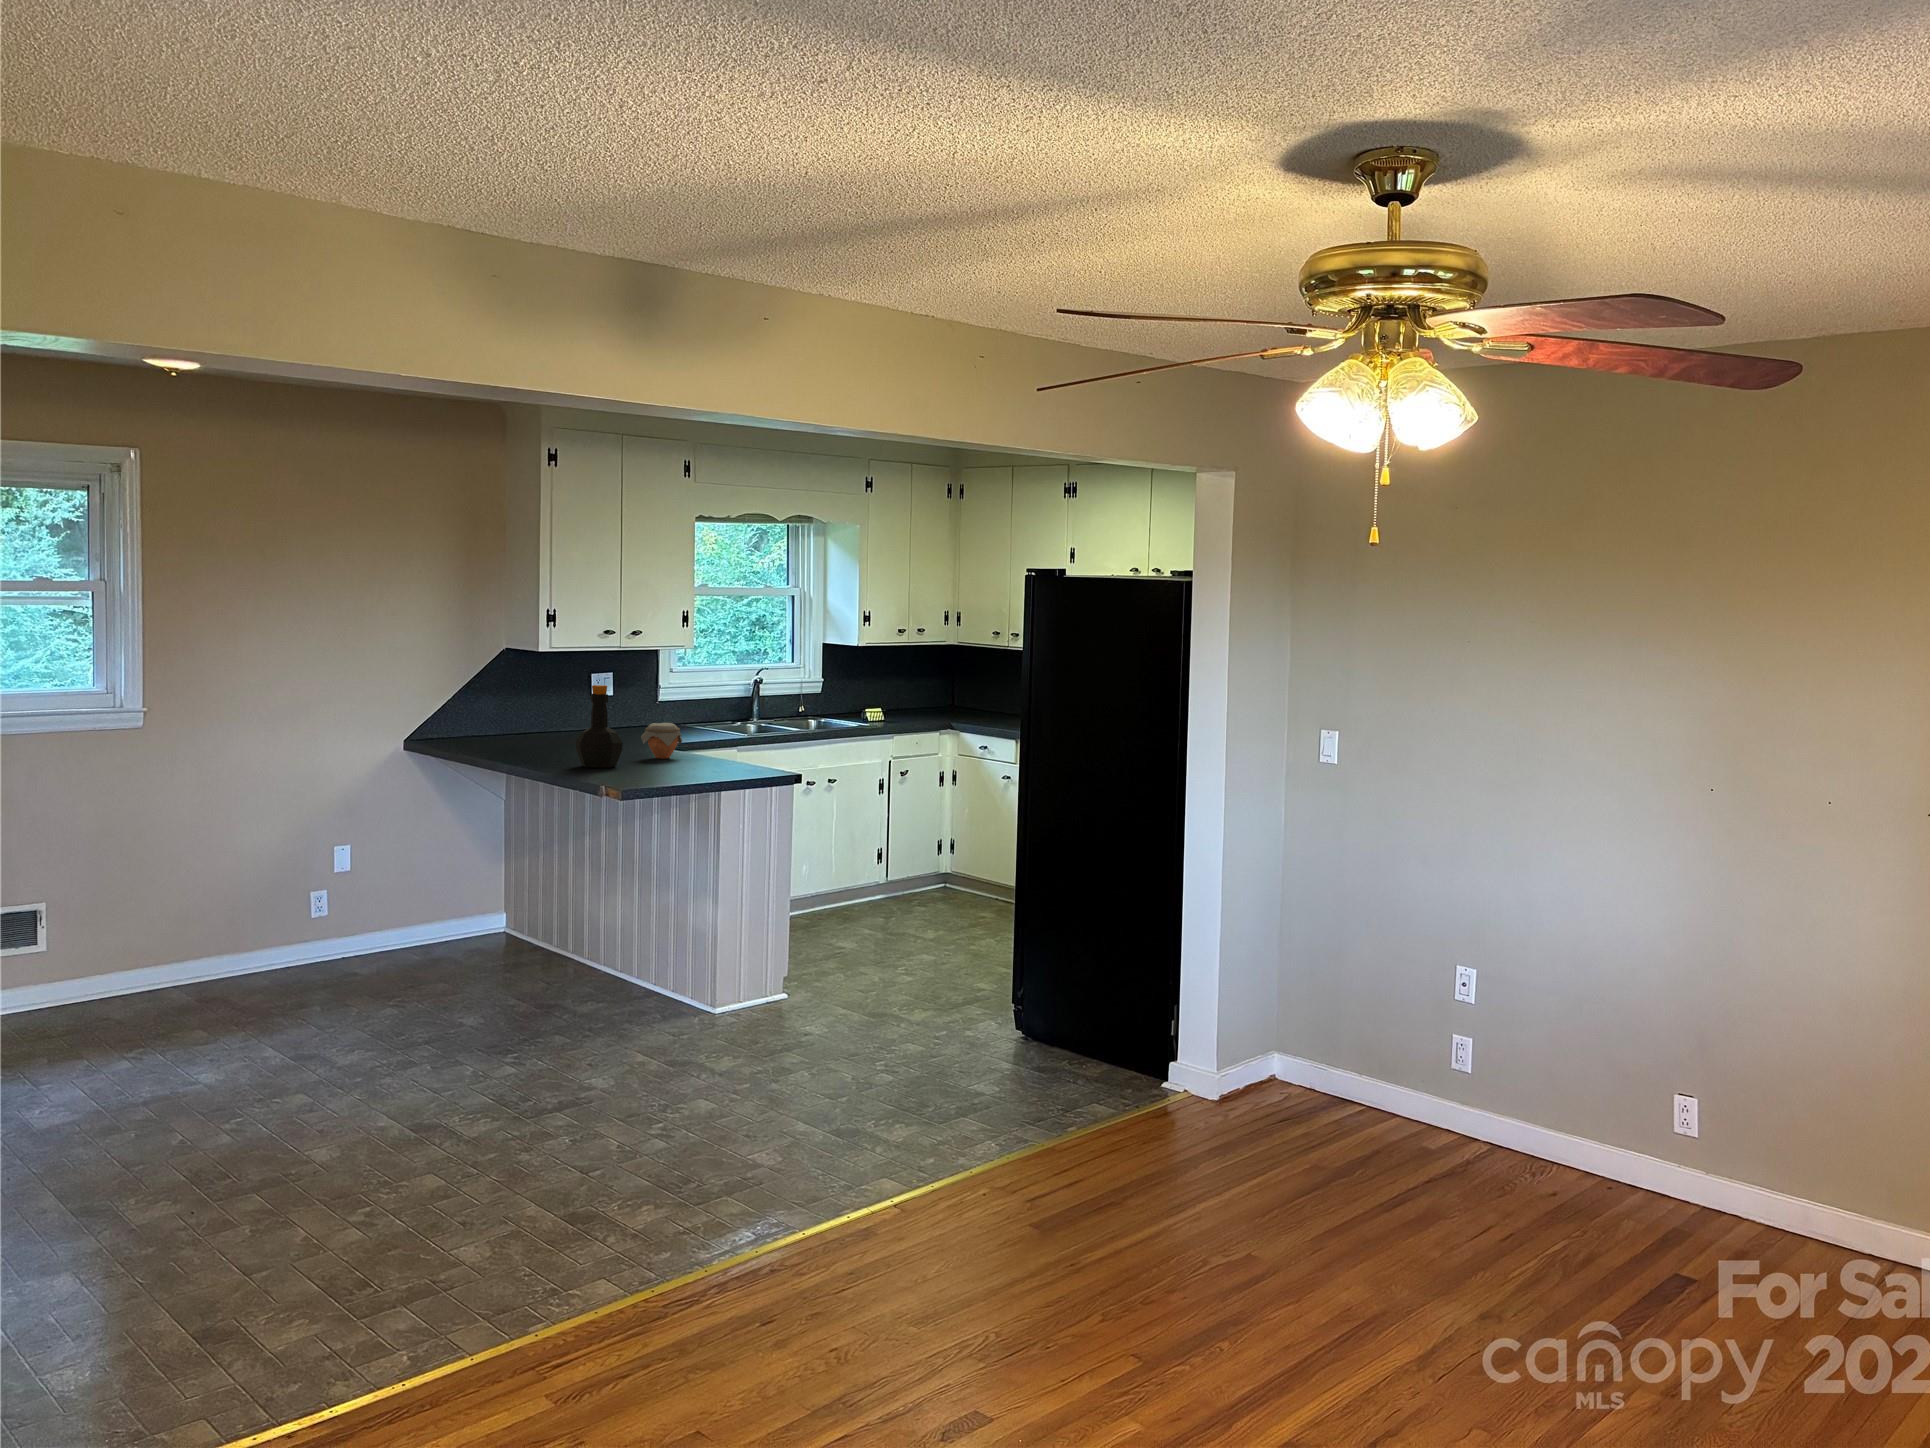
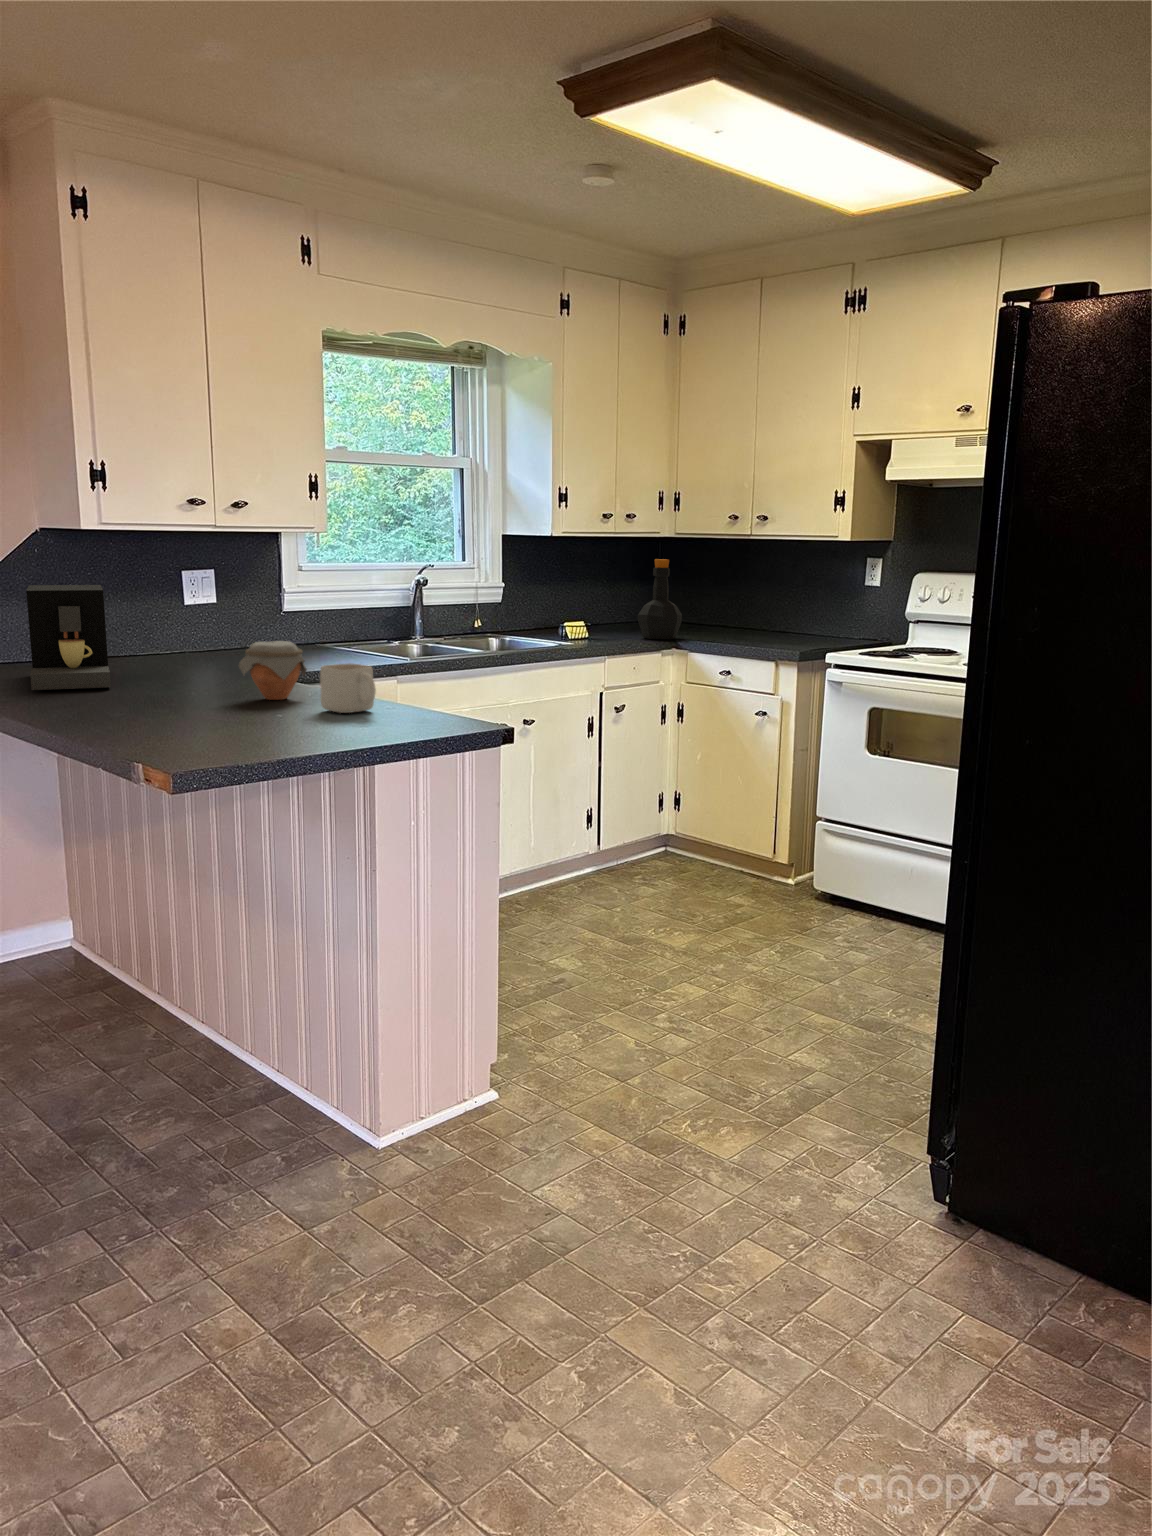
coffee maker: none [502,685,558,752] -> present [26,585,111,690]
bottle: present [576,685,623,768] -> present [638,559,682,639]
mug: none [691,737,724,765] -> present [320,663,376,713]

